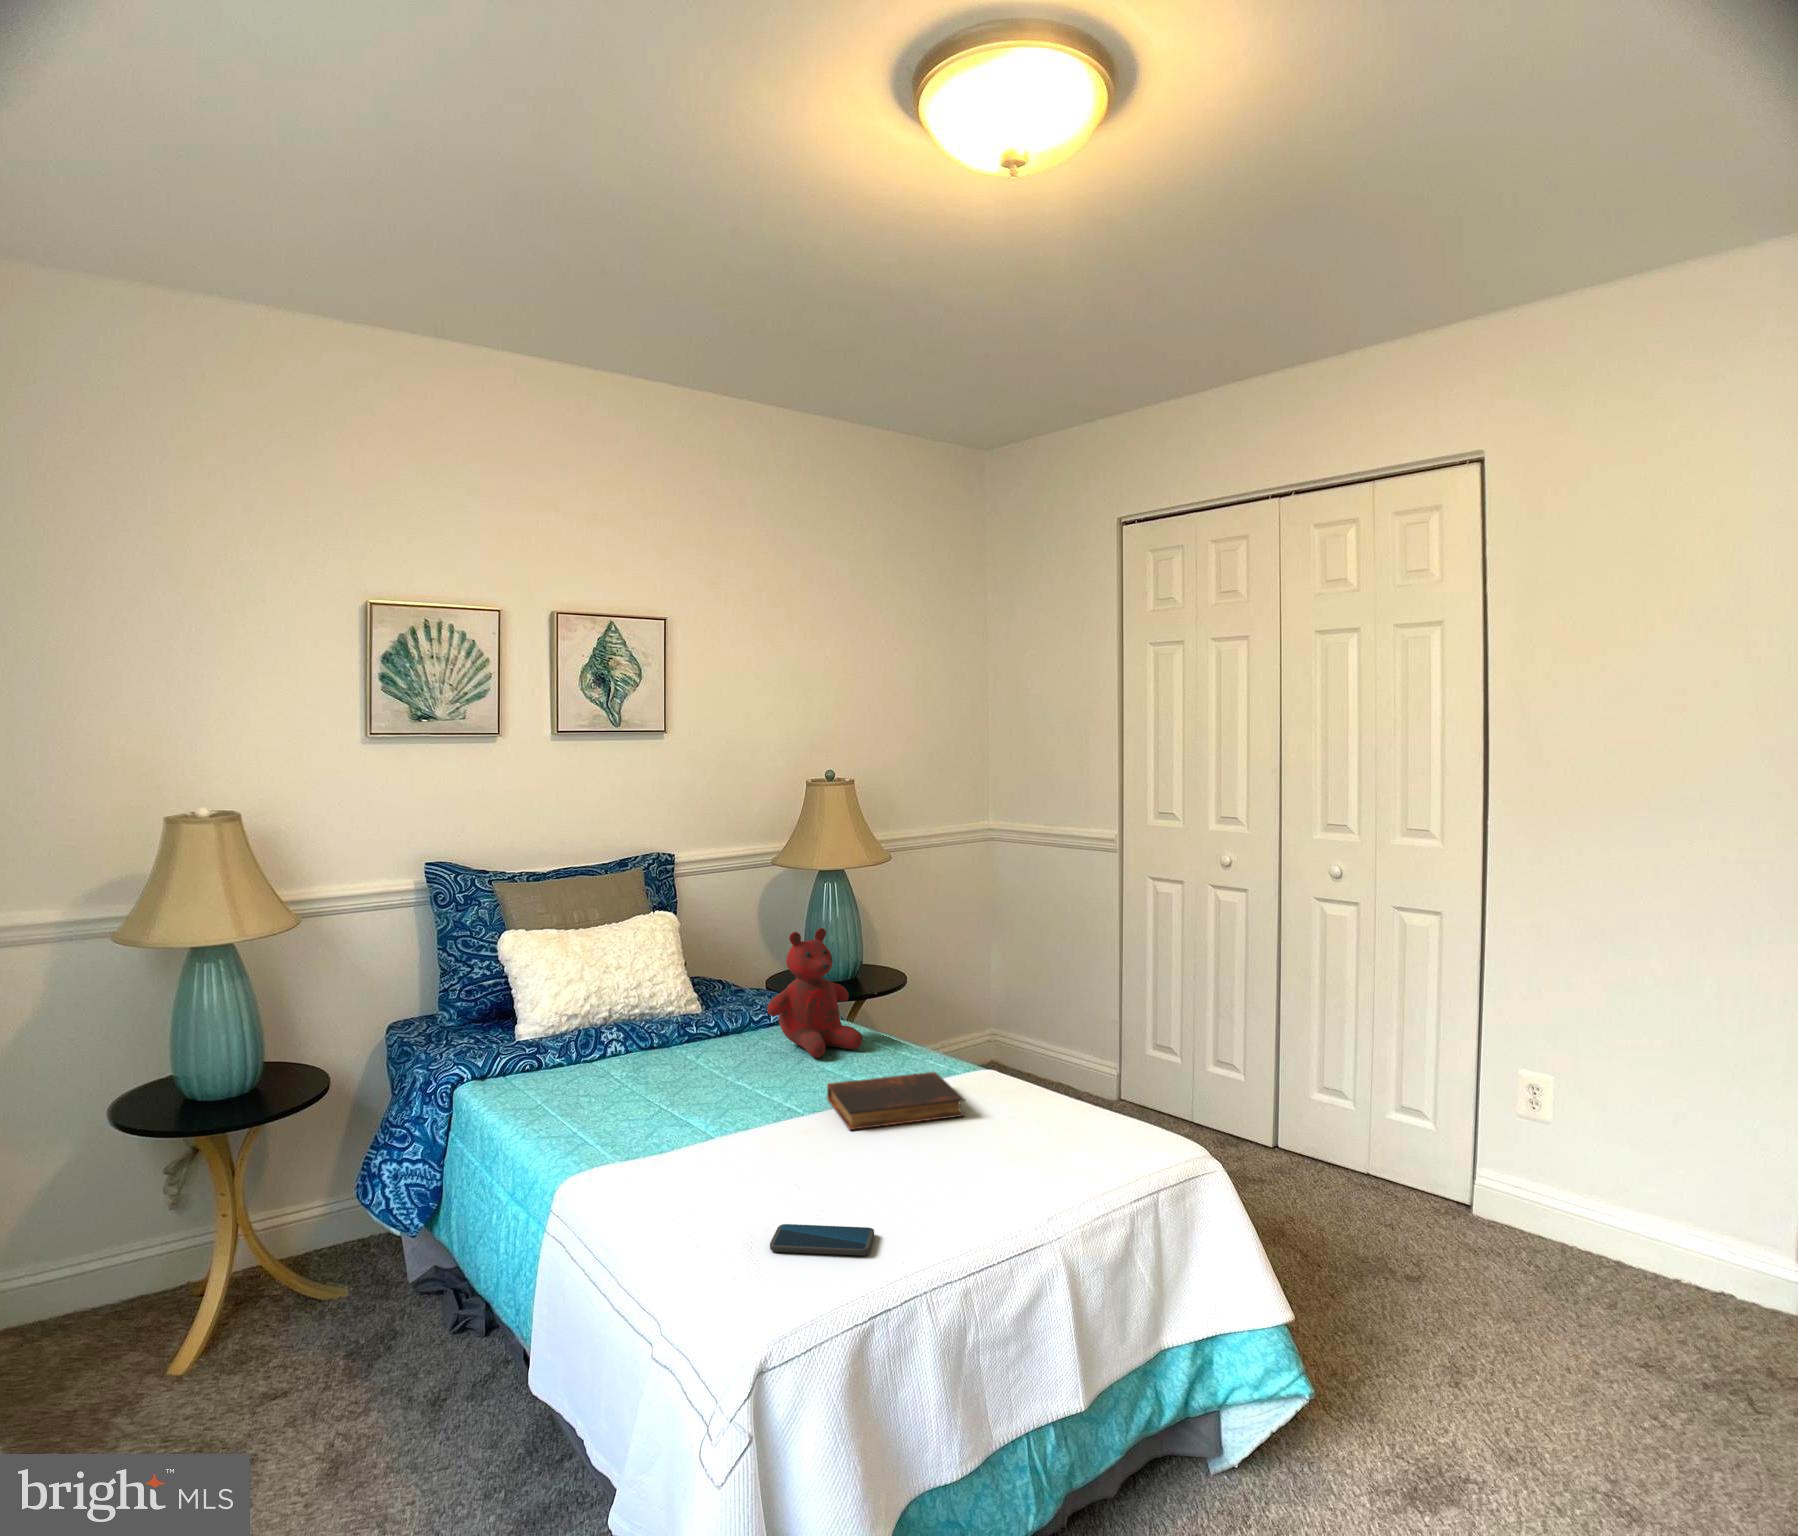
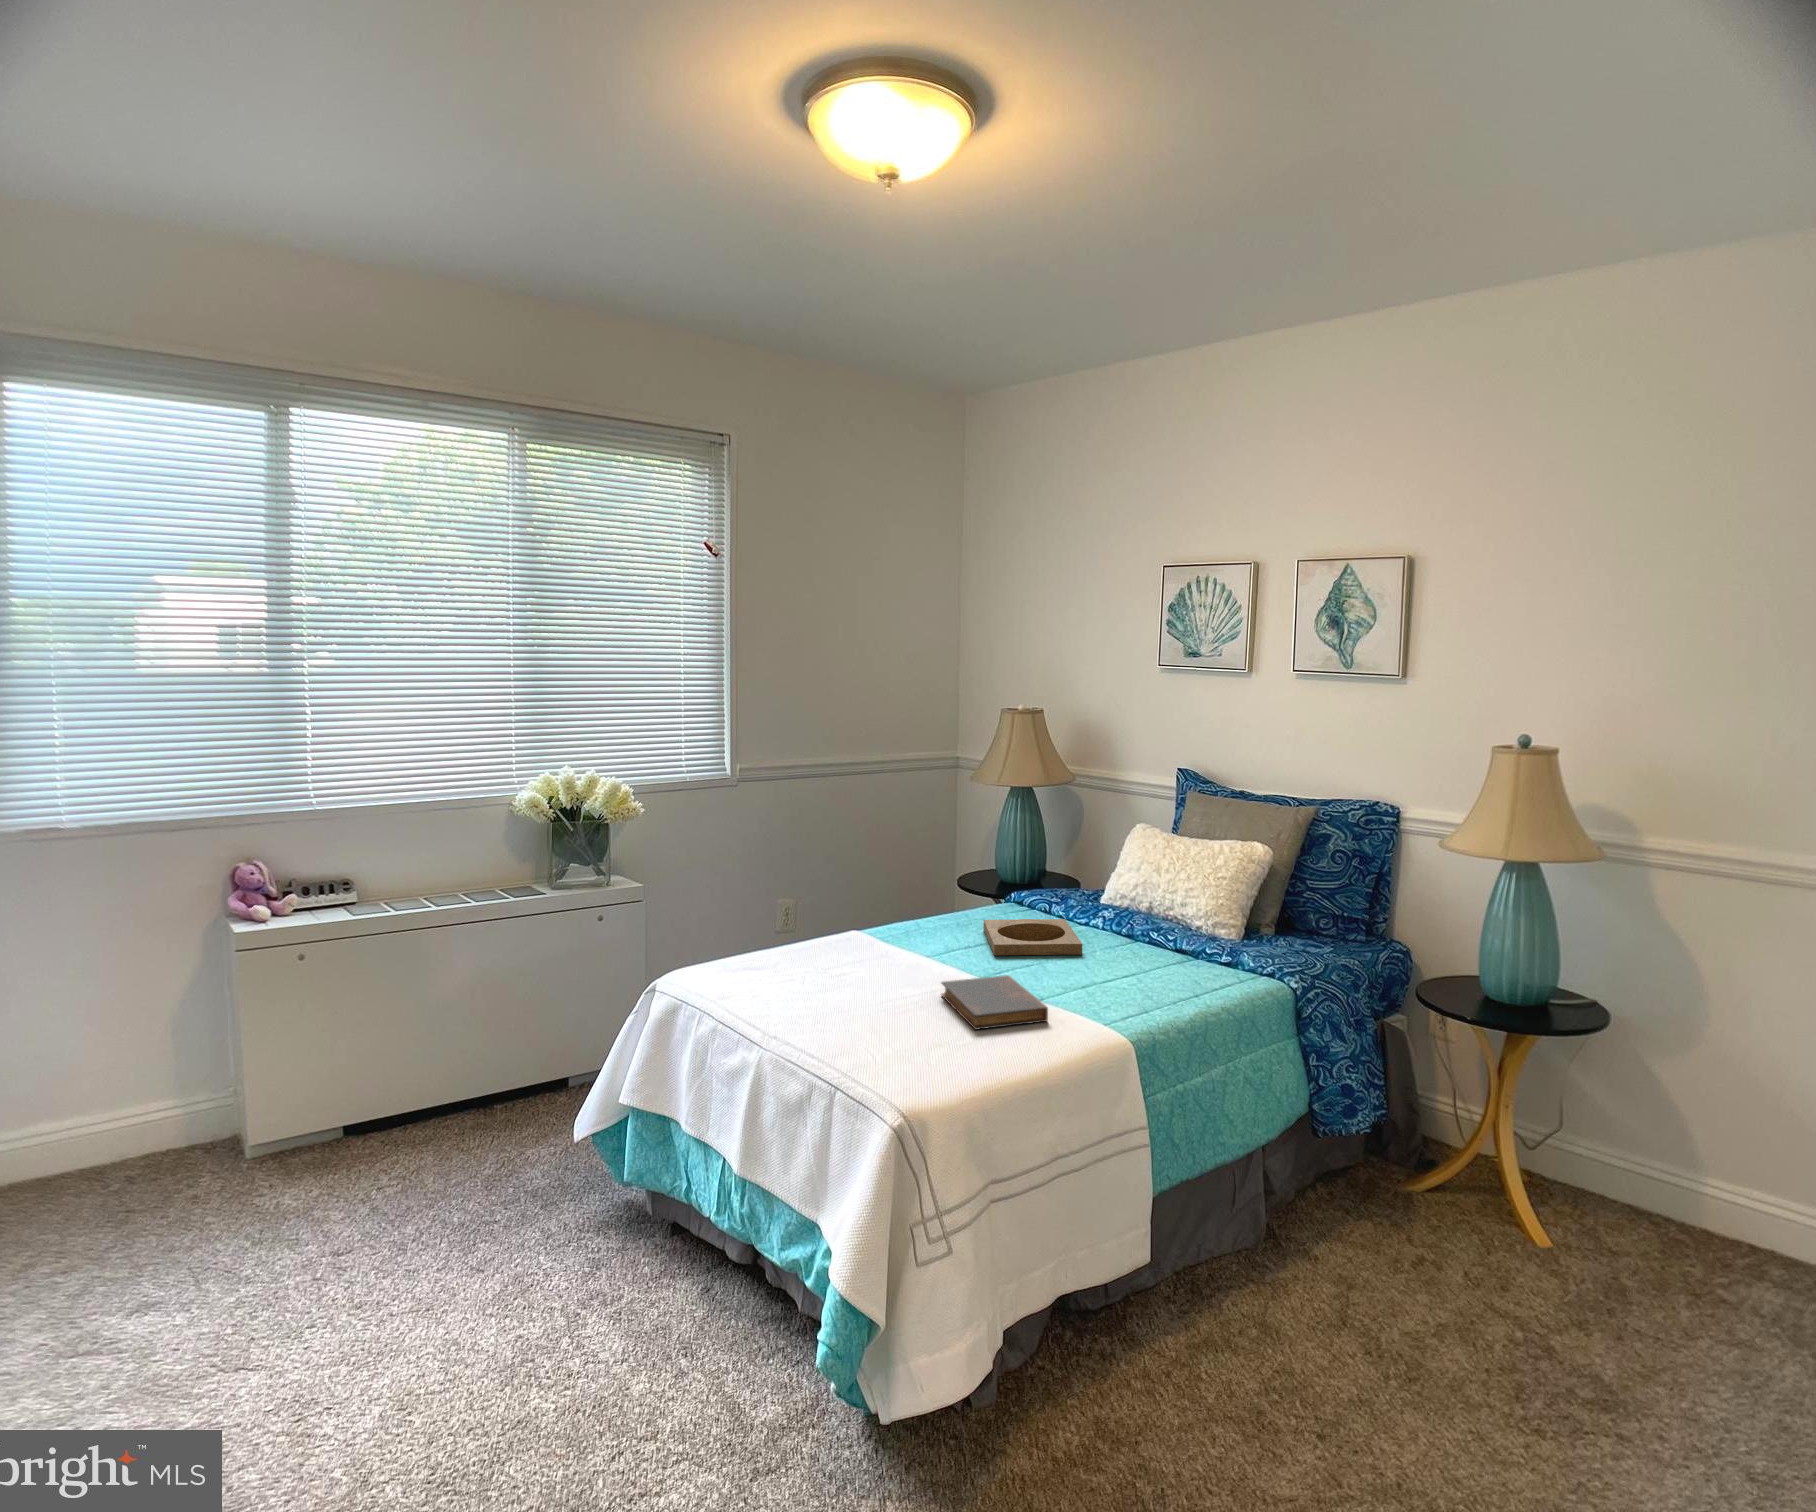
teddy bear: present [767,928,863,1058] -> none [1106,871,1198,993]
tray: none [581,1052,716,1105] -> present [983,919,1082,955]
smartphone: present [770,1224,874,1255] -> none [740,979,781,1003]

